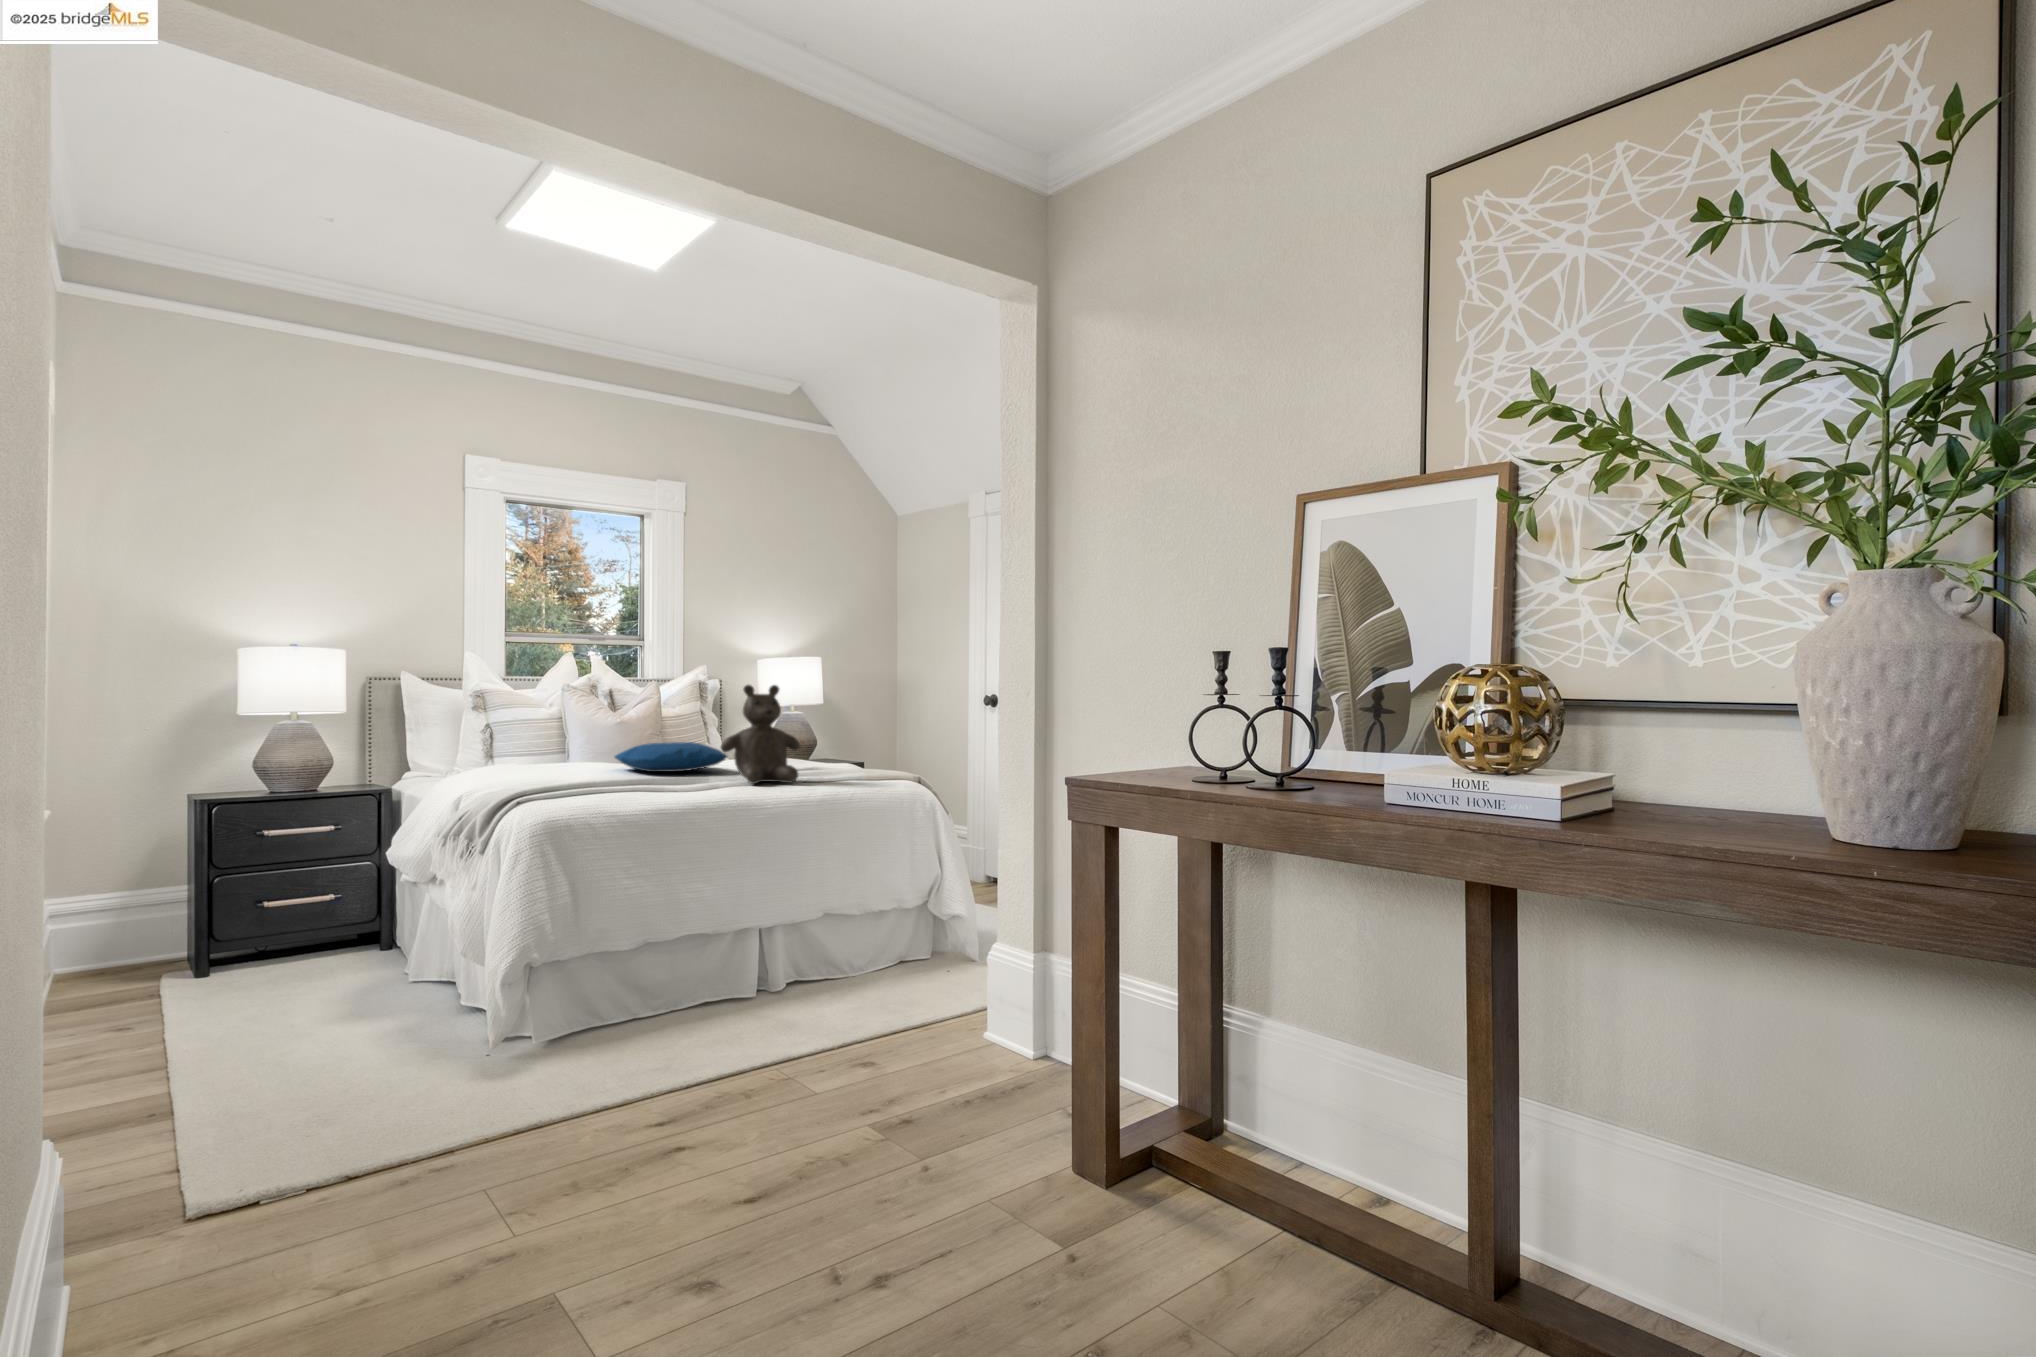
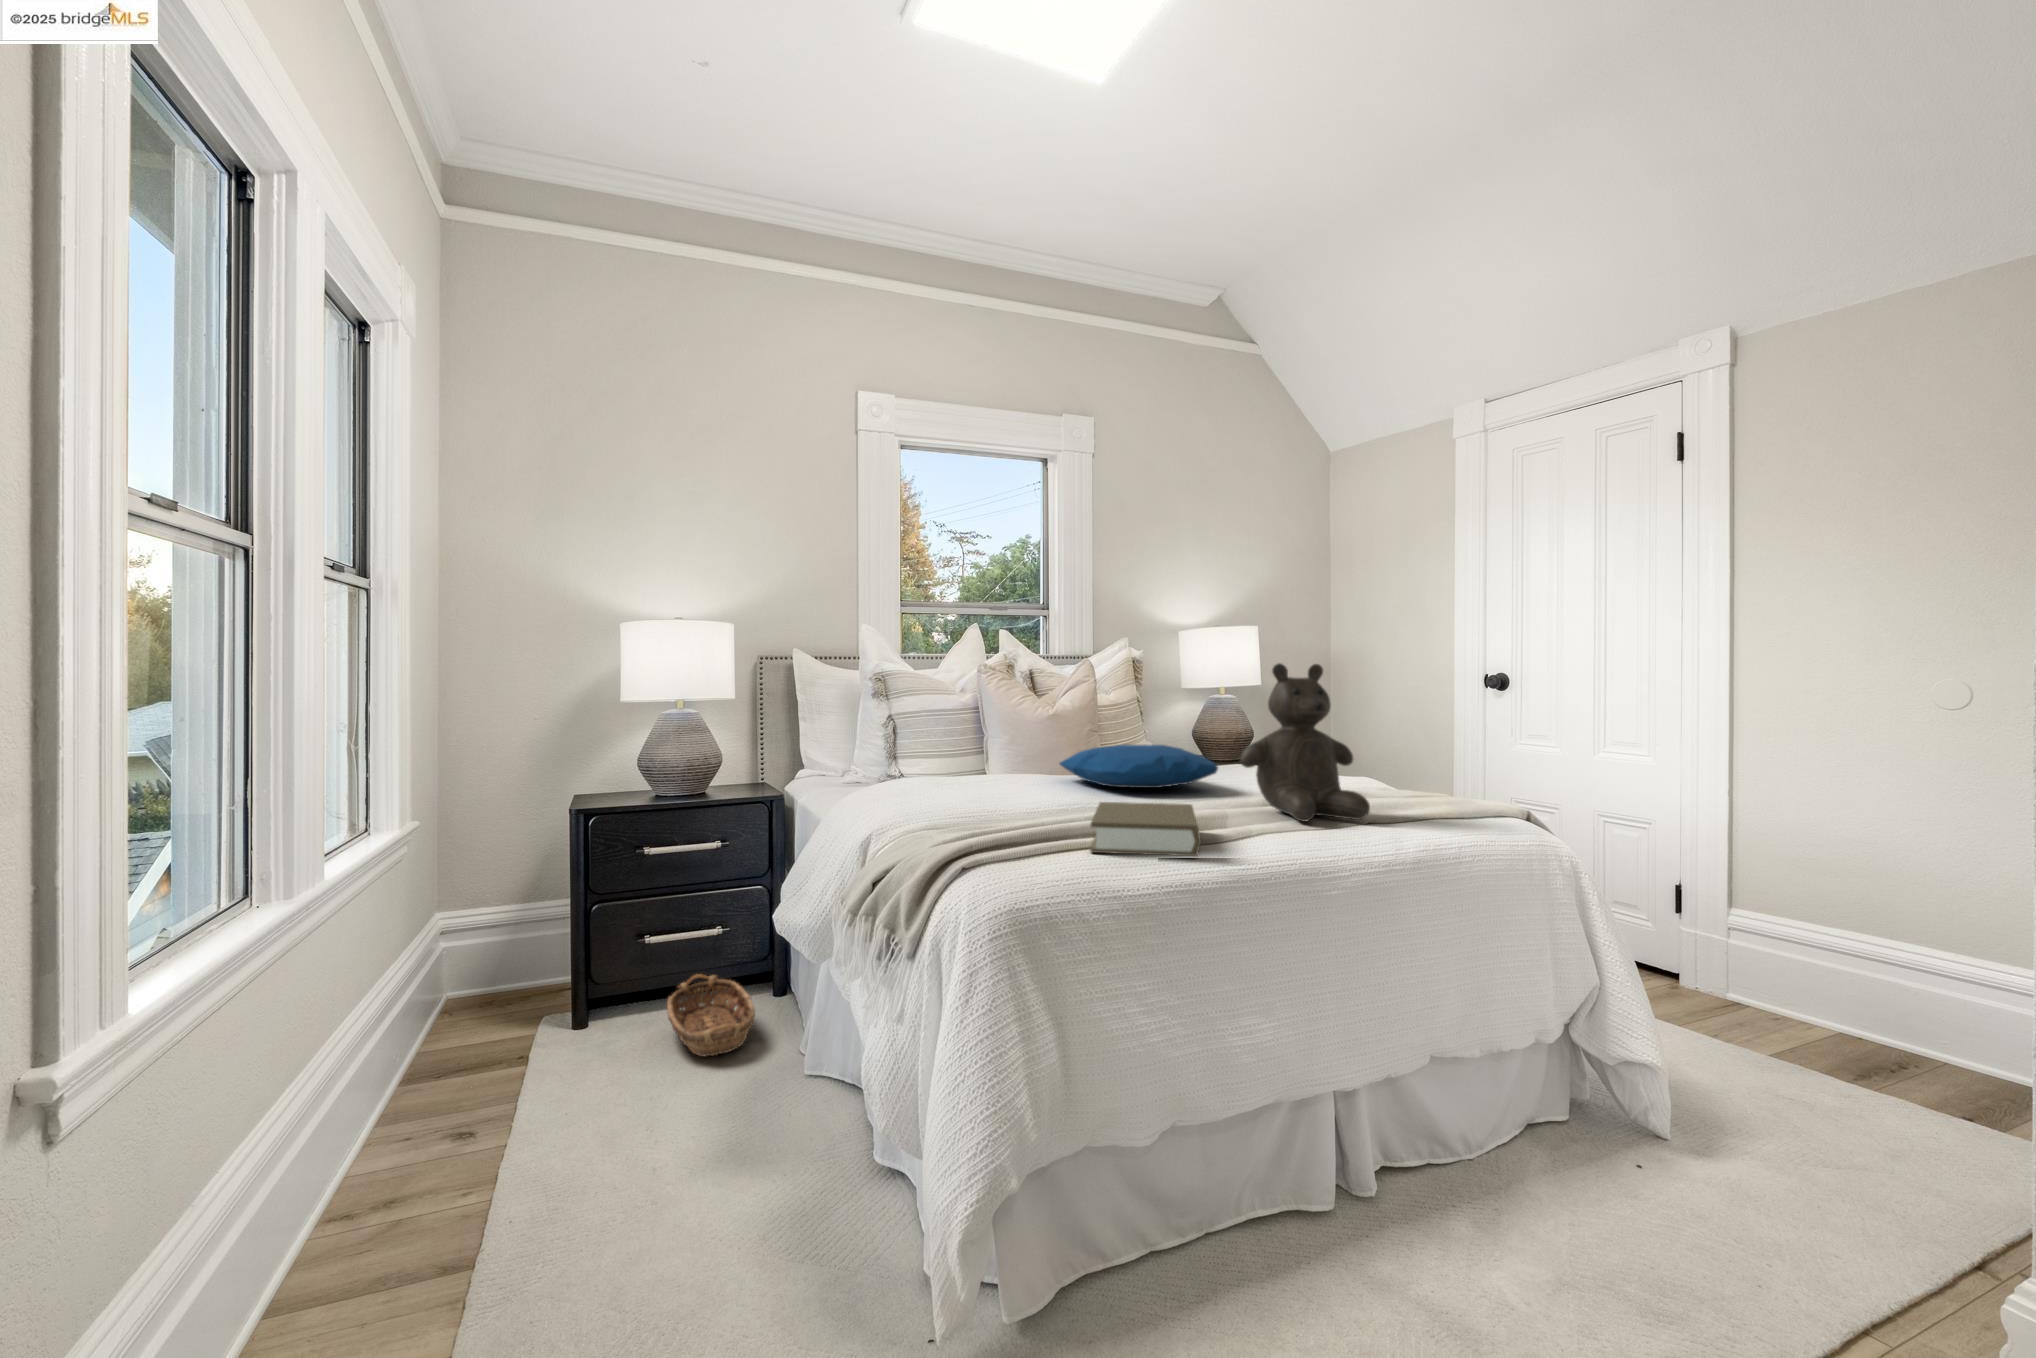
book: none [589,772,674,797] -> present [1090,802,1201,856]
basket: none [268,926,380,985] -> present [667,974,755,1057]

